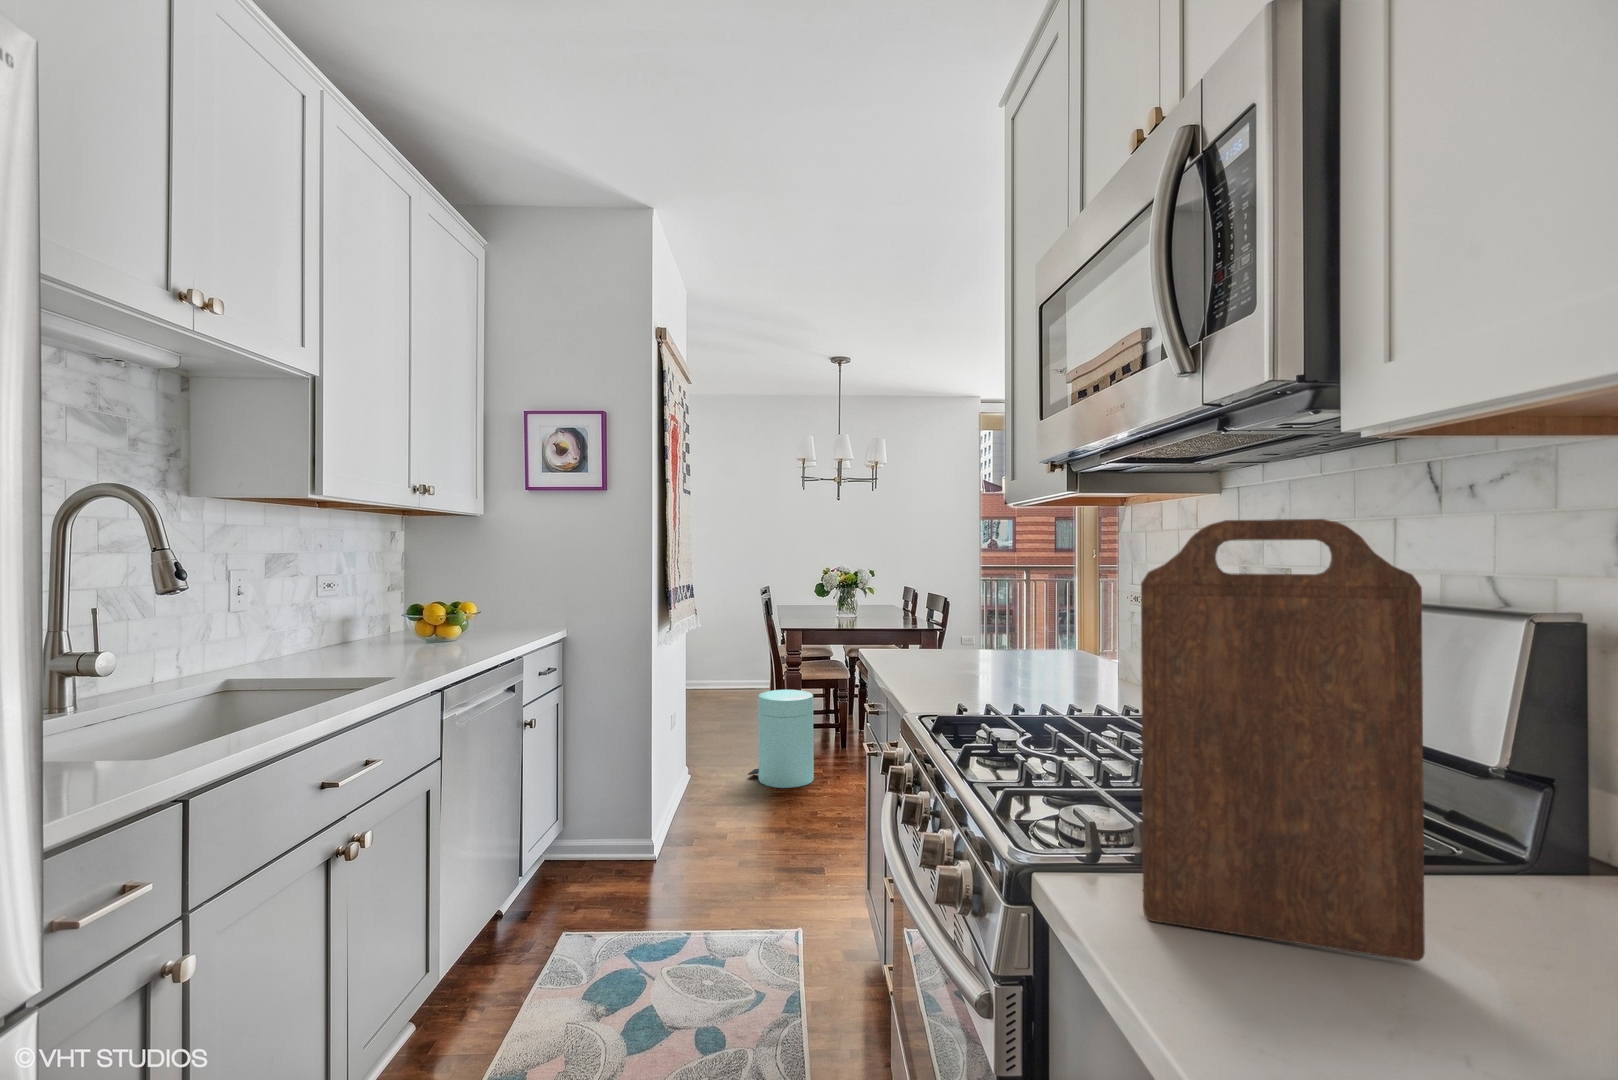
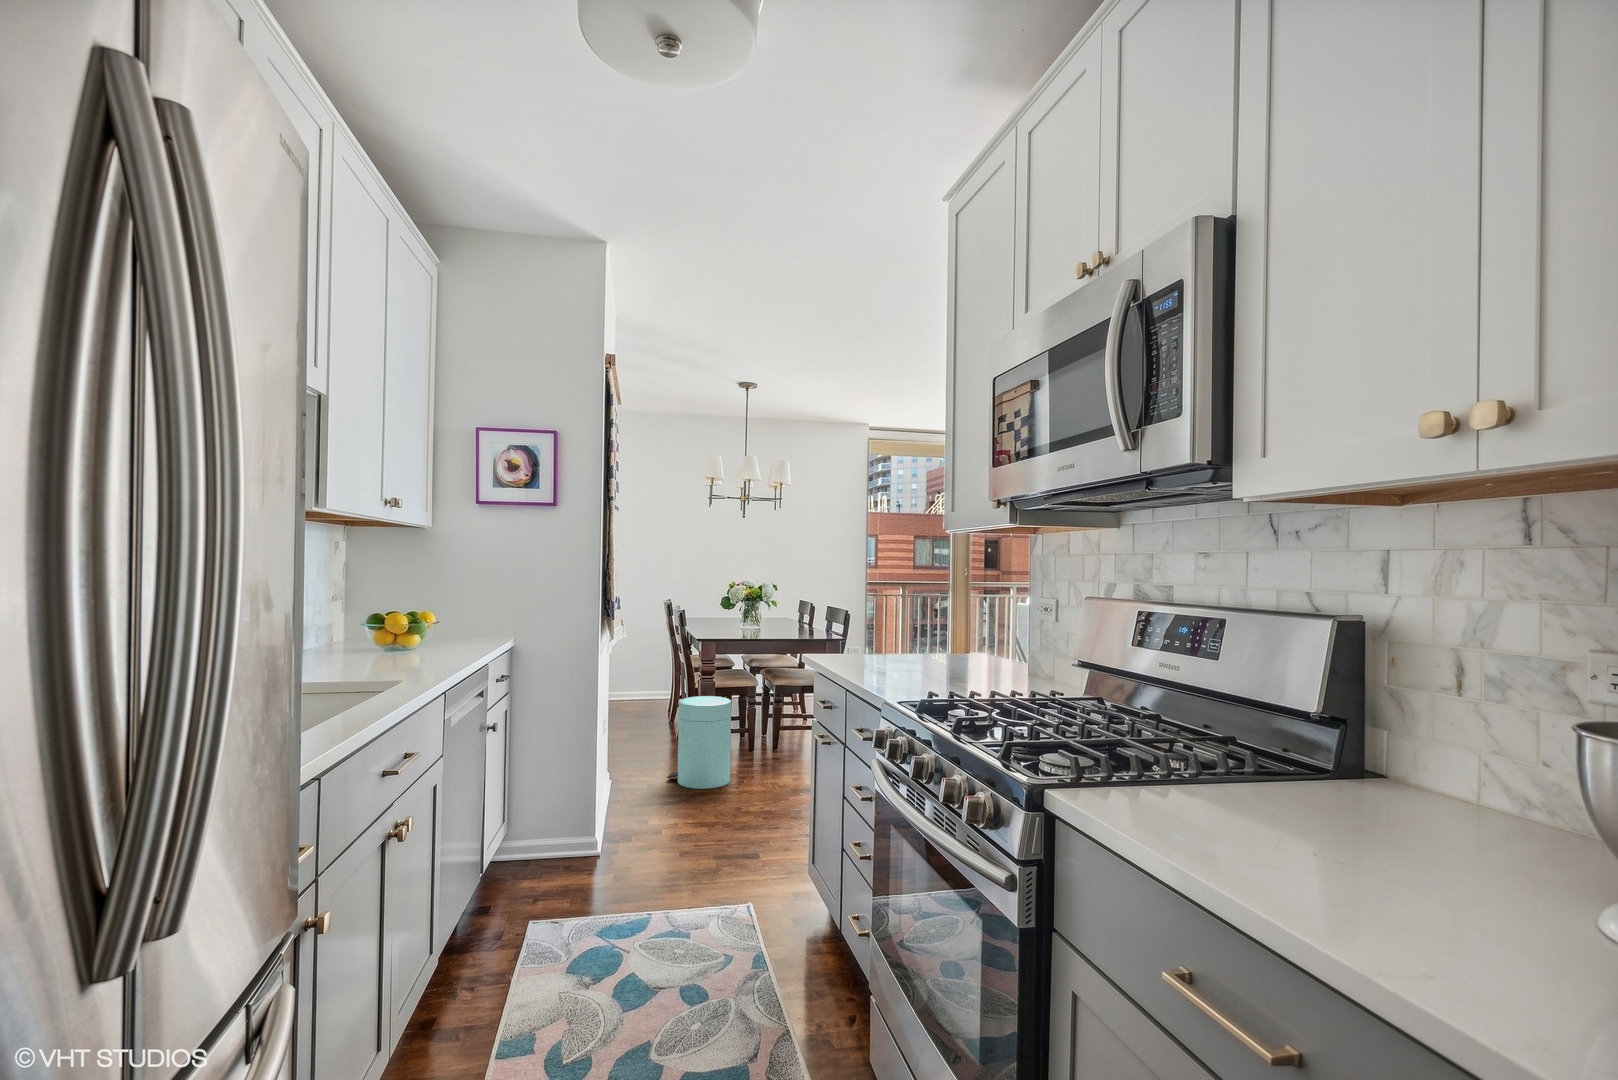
cutting board: present [1141,519,1425,961] -> none [1126,556,1284,813]

